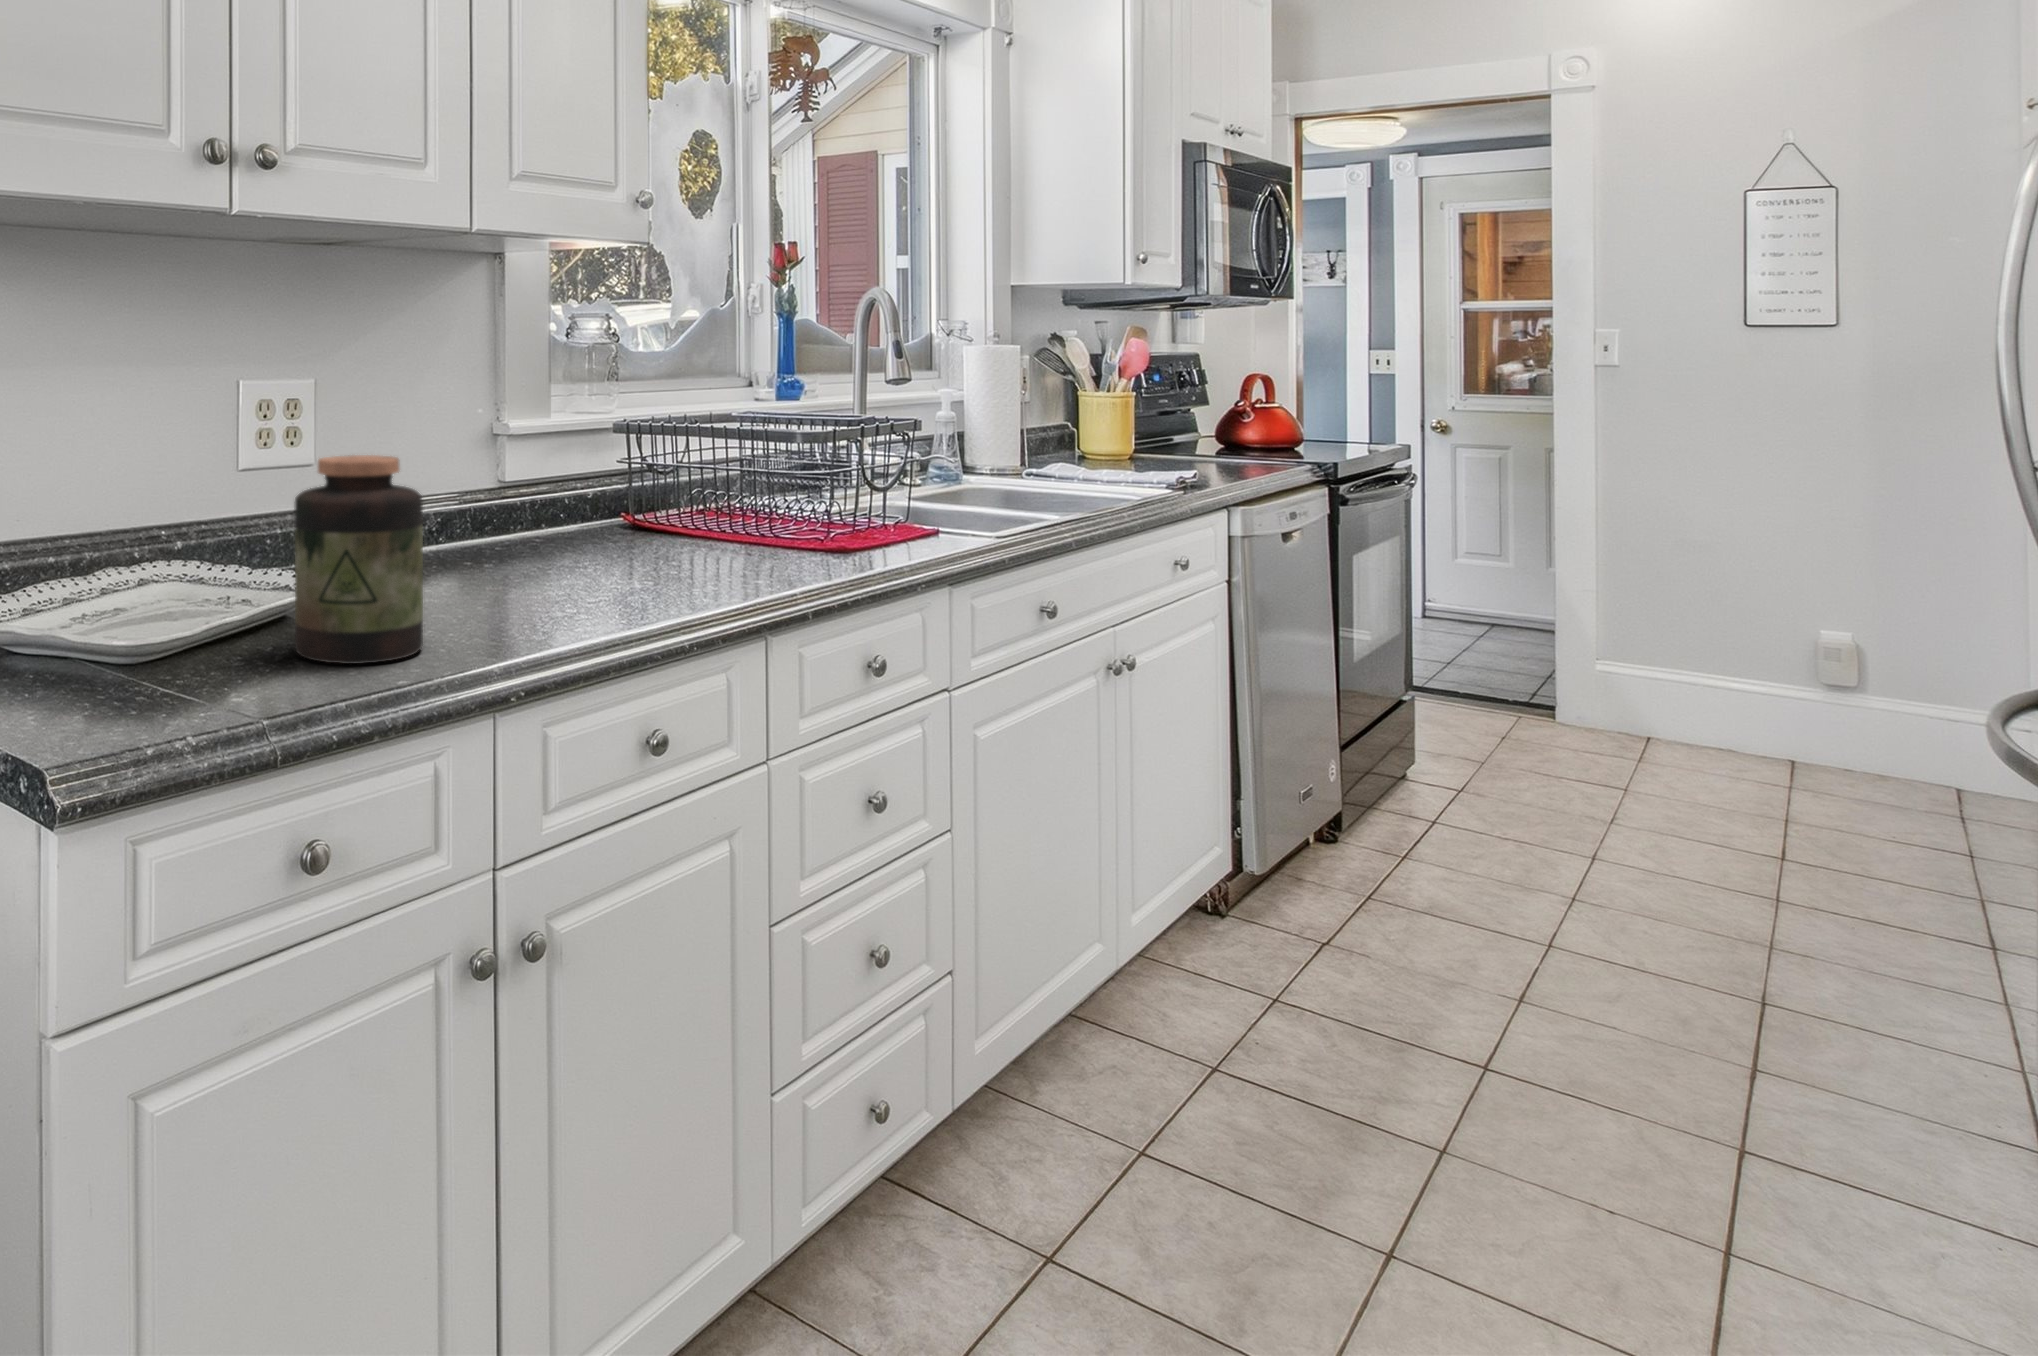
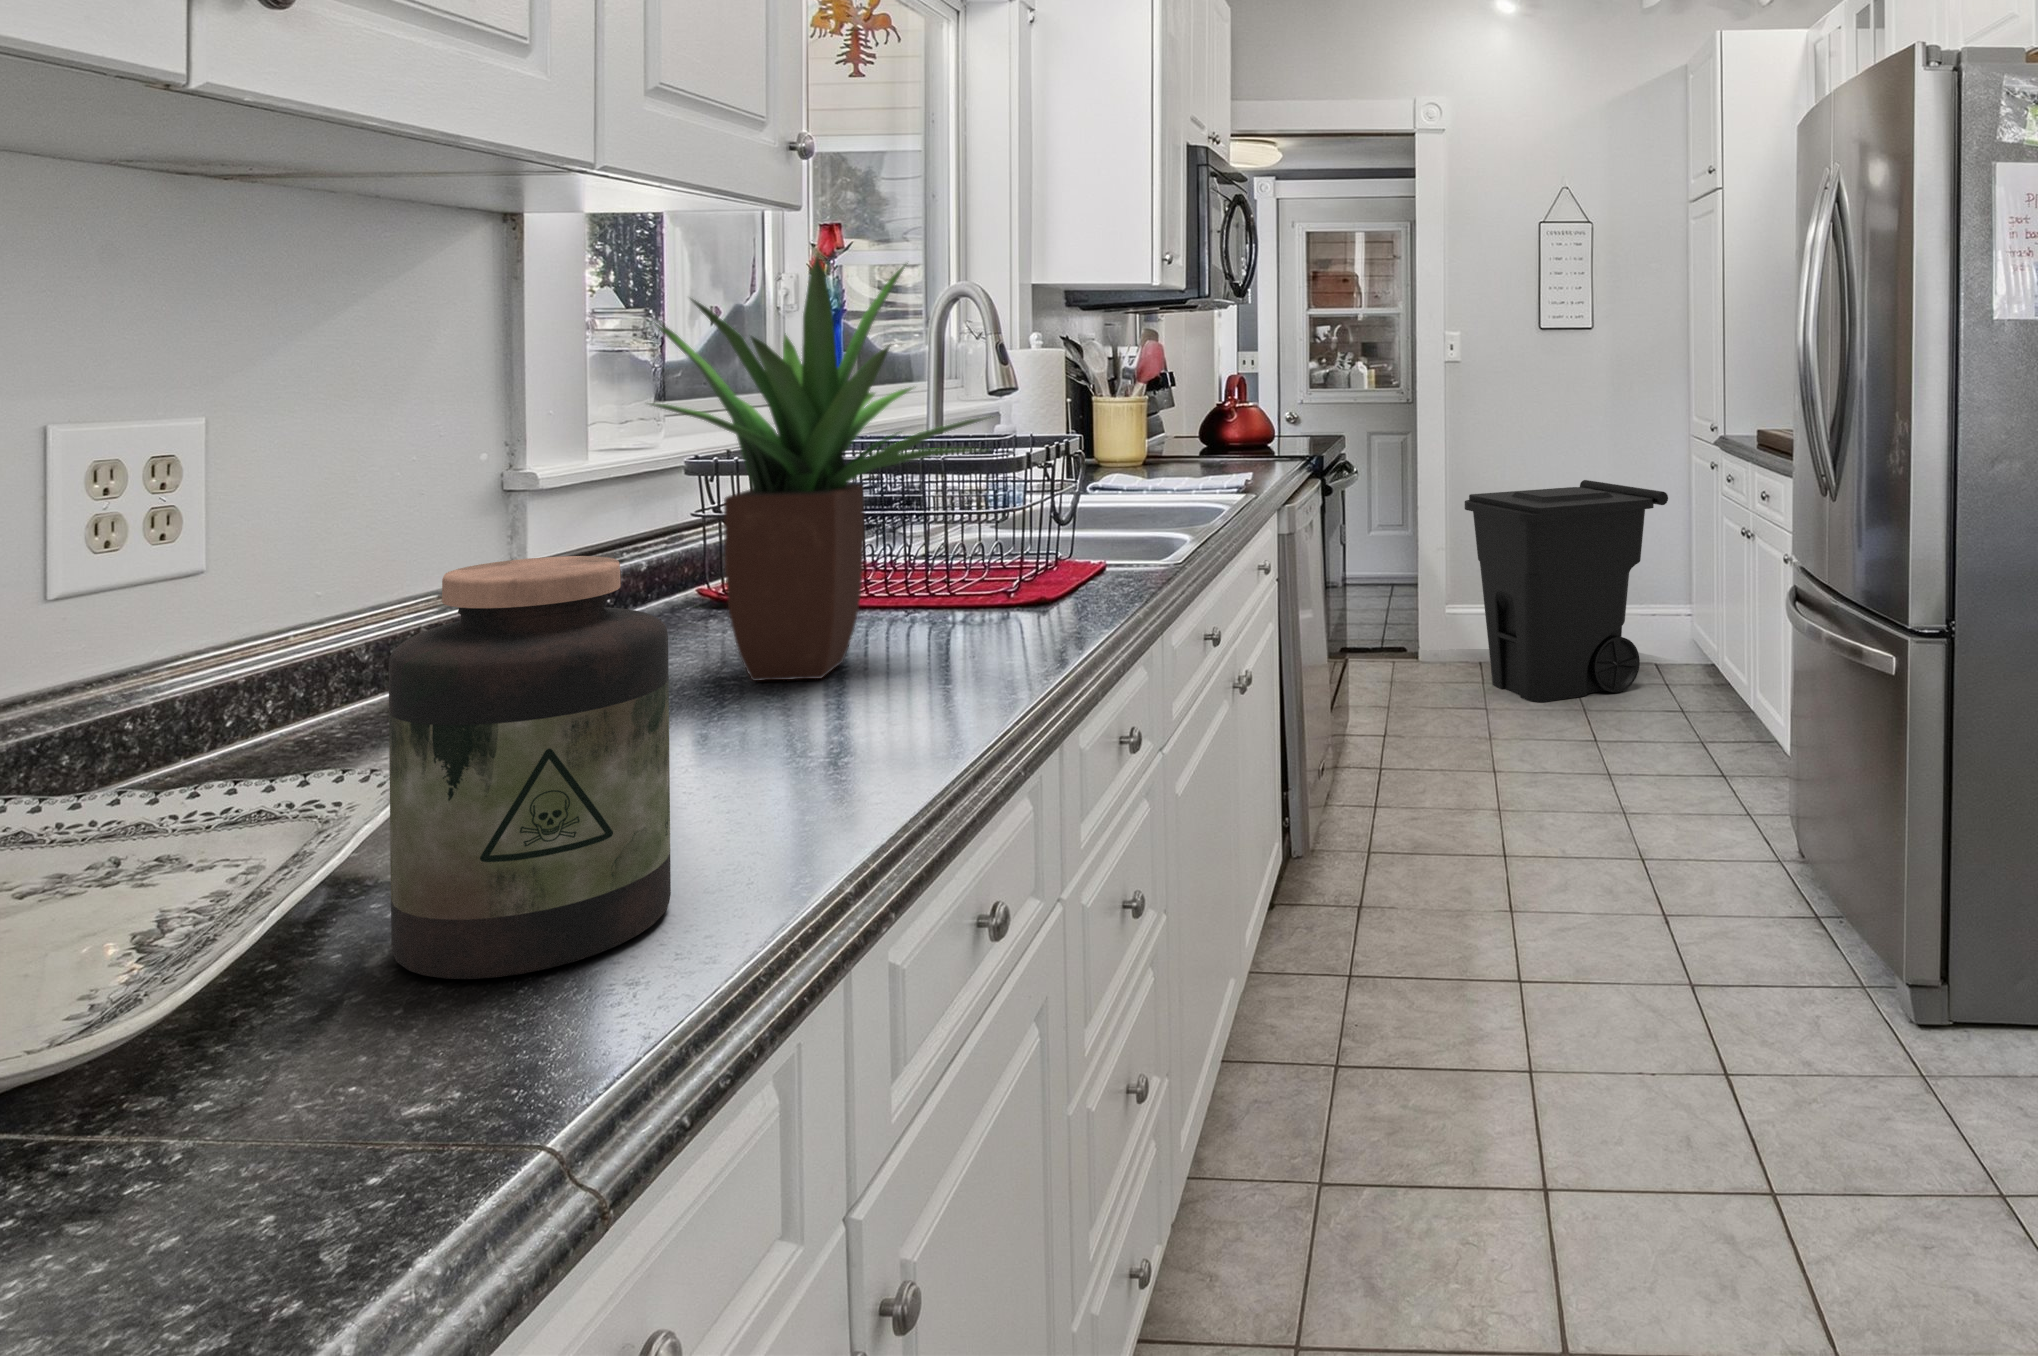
potted plant: none [514,278,763,574] -> present [650,256,993,681]
trash can: none [1611,525,1945,807] -> present [1465,480,1668,702]

